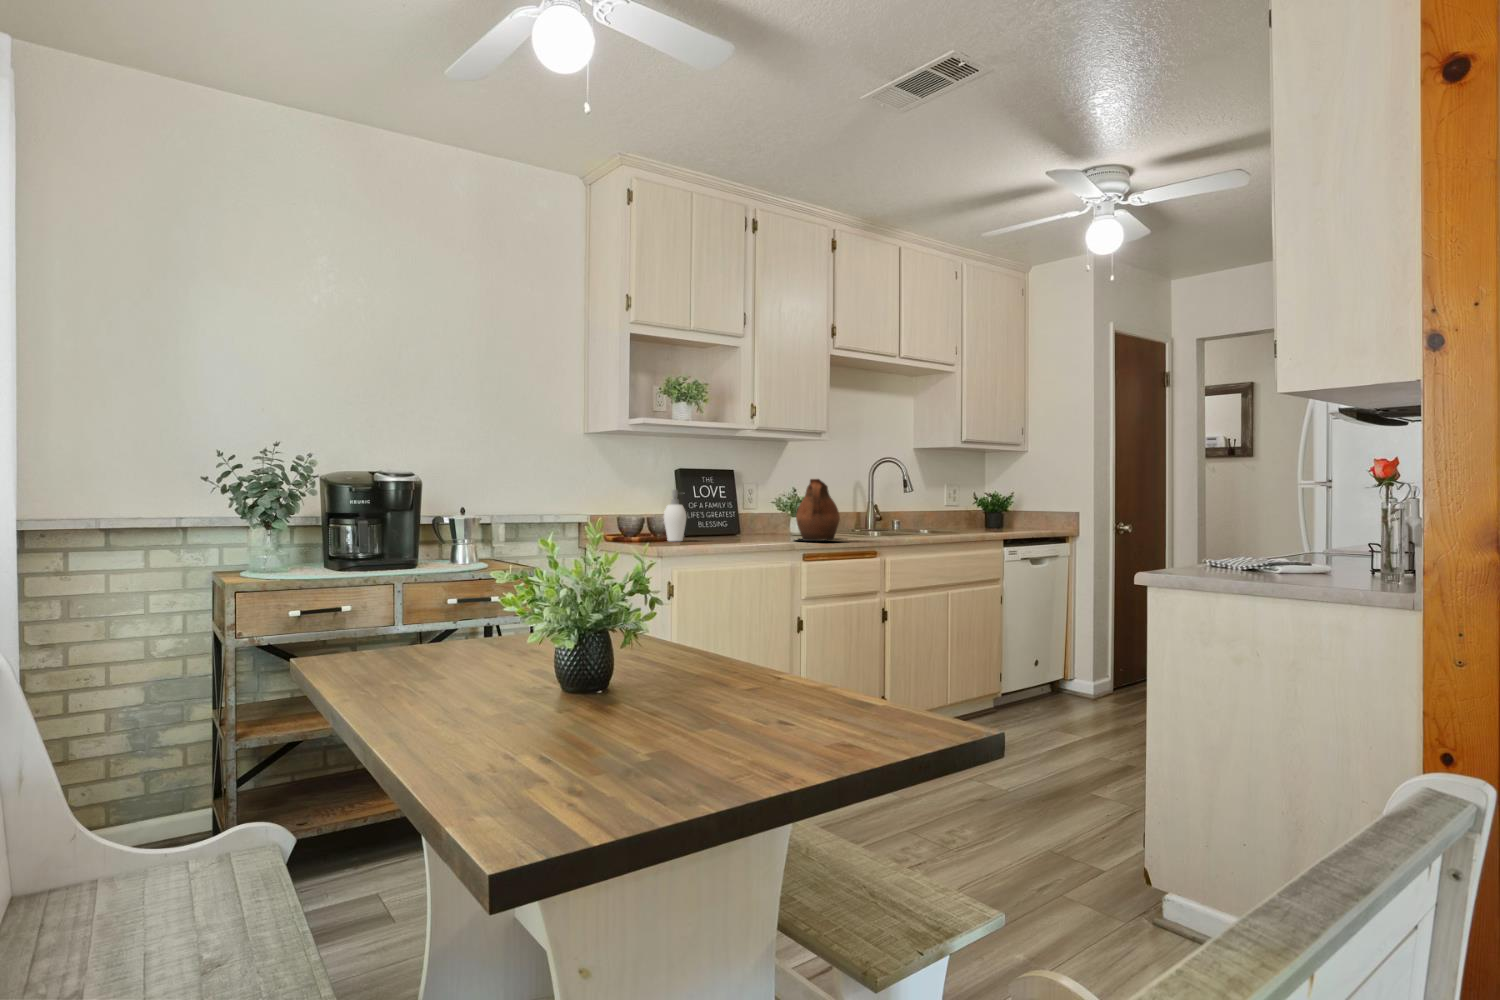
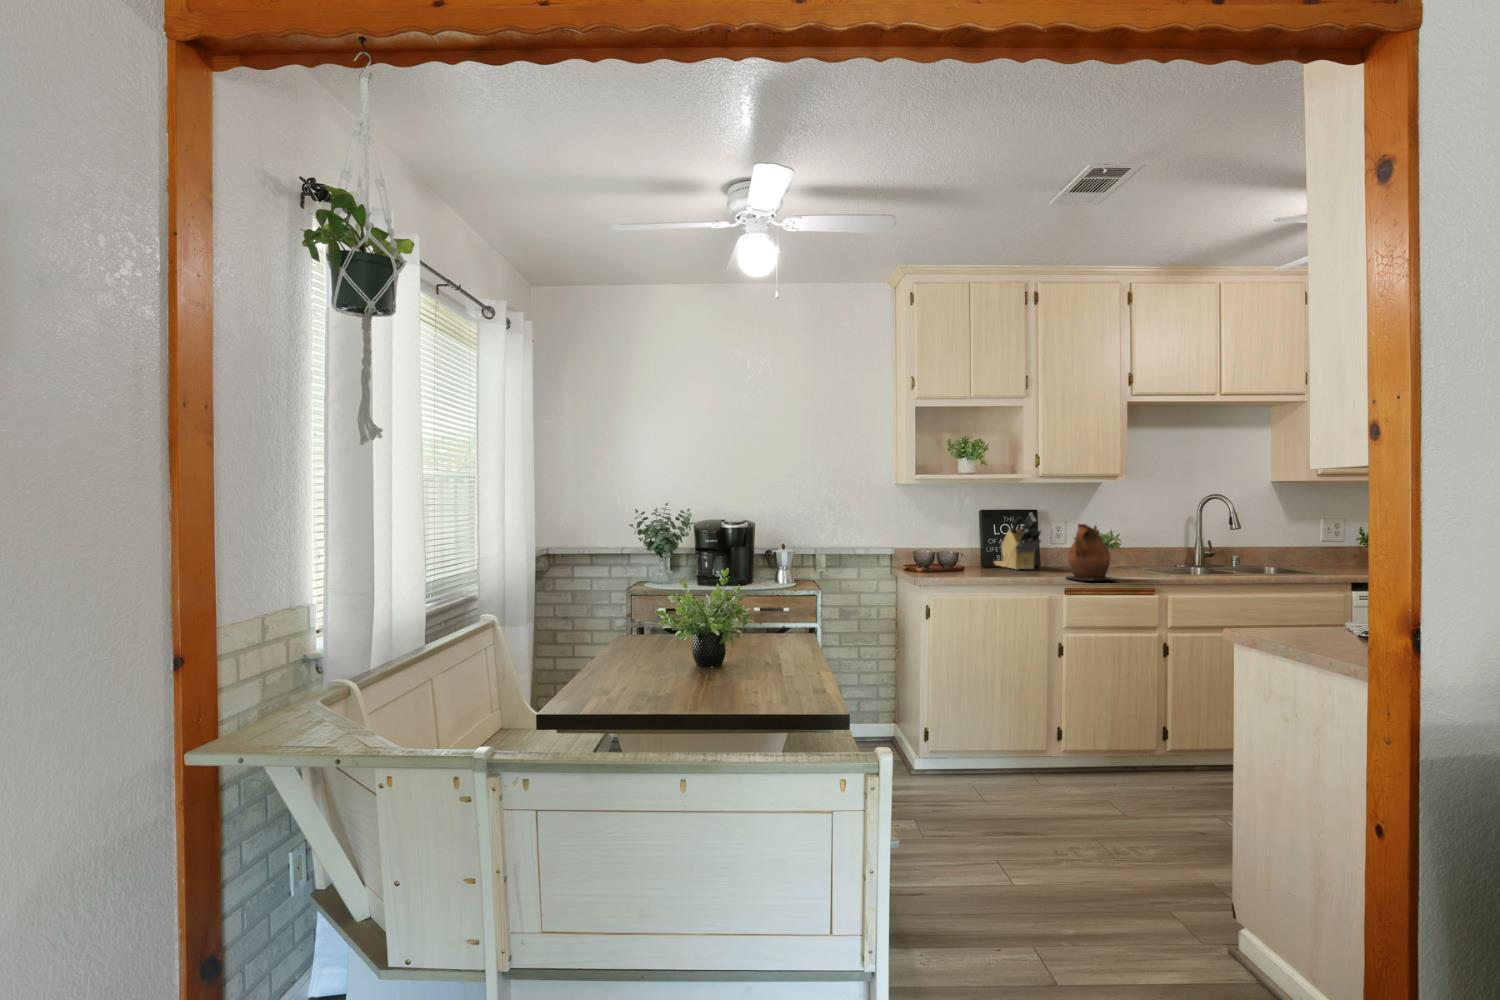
knife block: none [689,471,756,537] -> present [994,513,1041,570]
soap dispenser: present [664,490,687,541] -> none [945,531,969,574]

